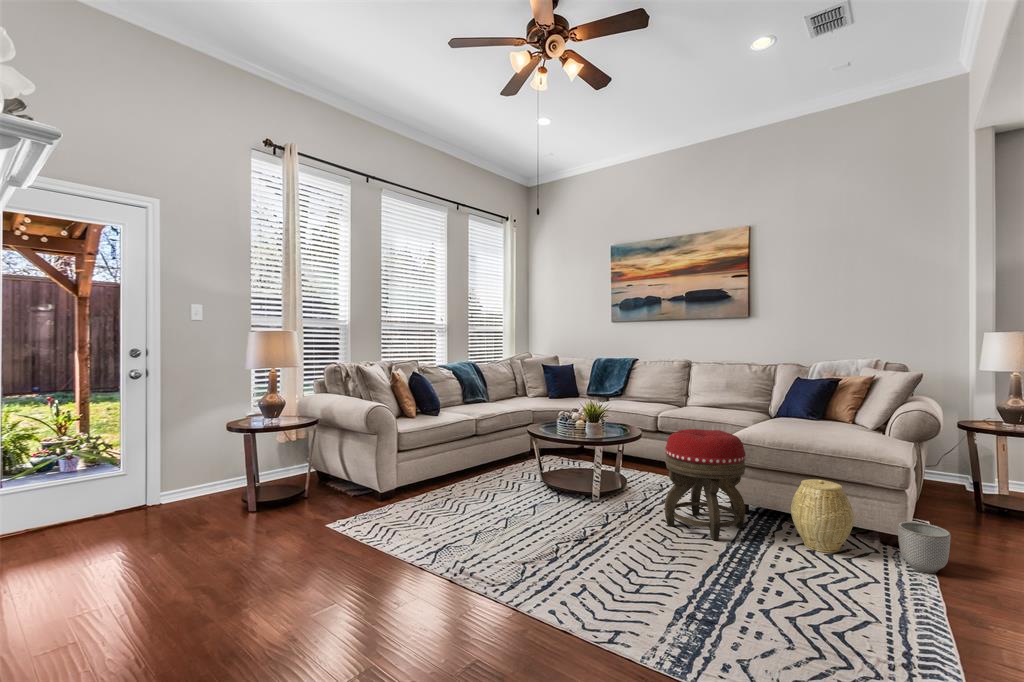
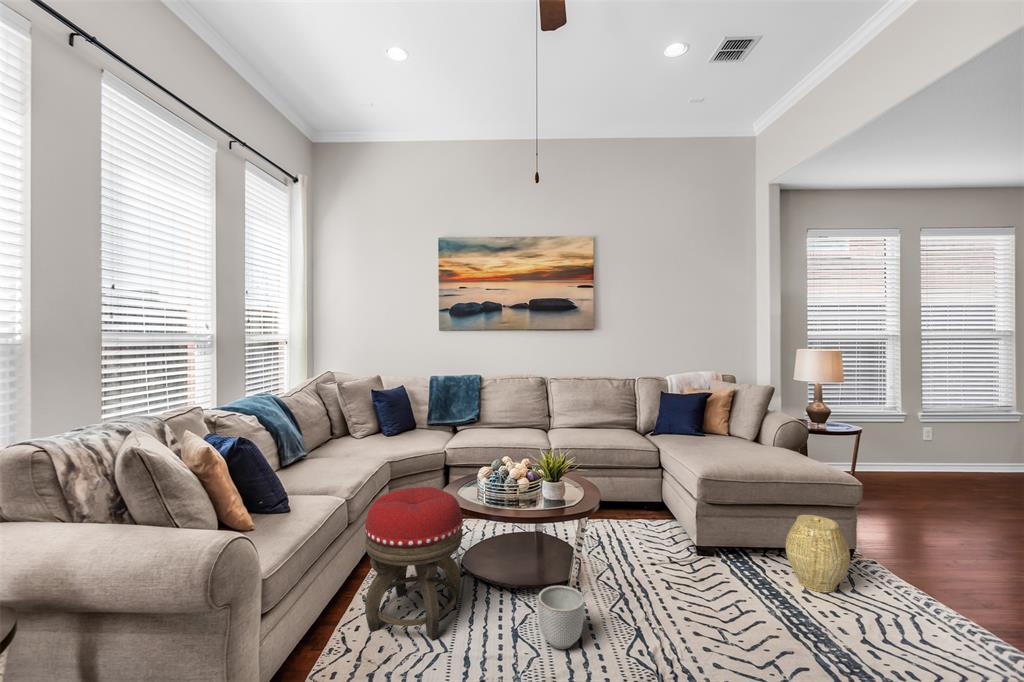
footstool: present [665,429,746,540] -> present [365,487,463,640]
planter: present [898,522,951,573] -> present [538,586,585,649]

